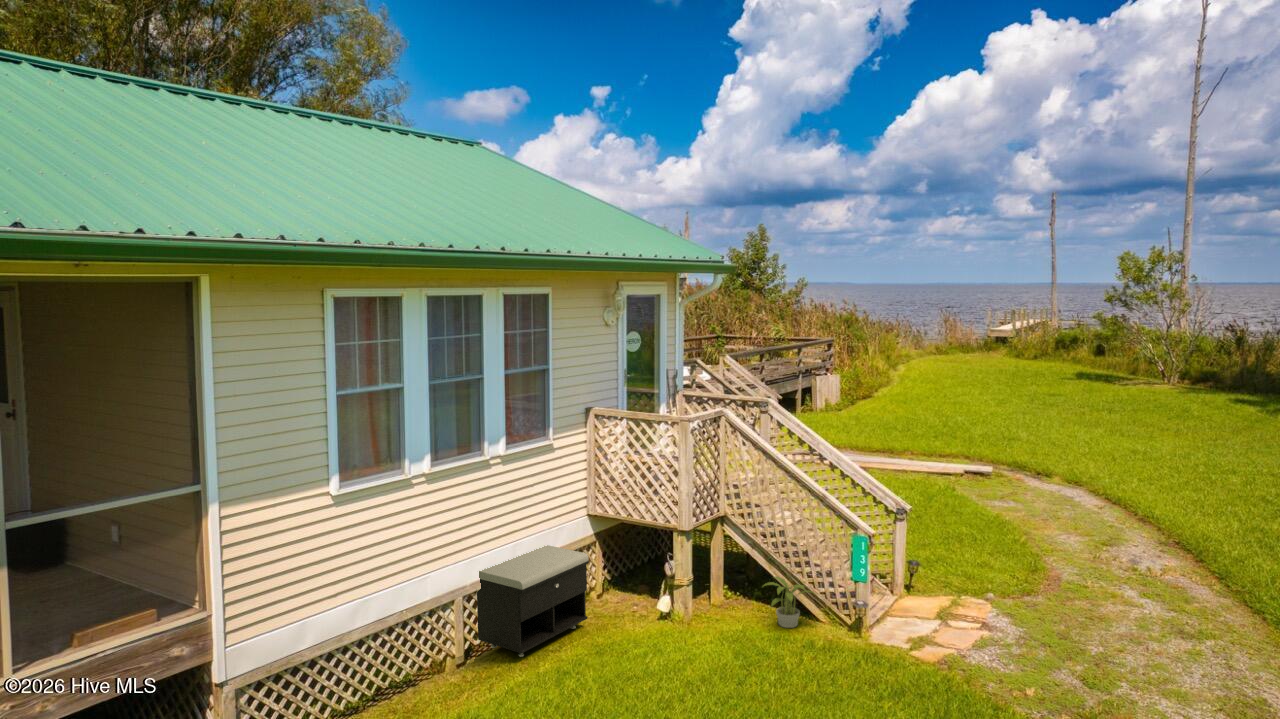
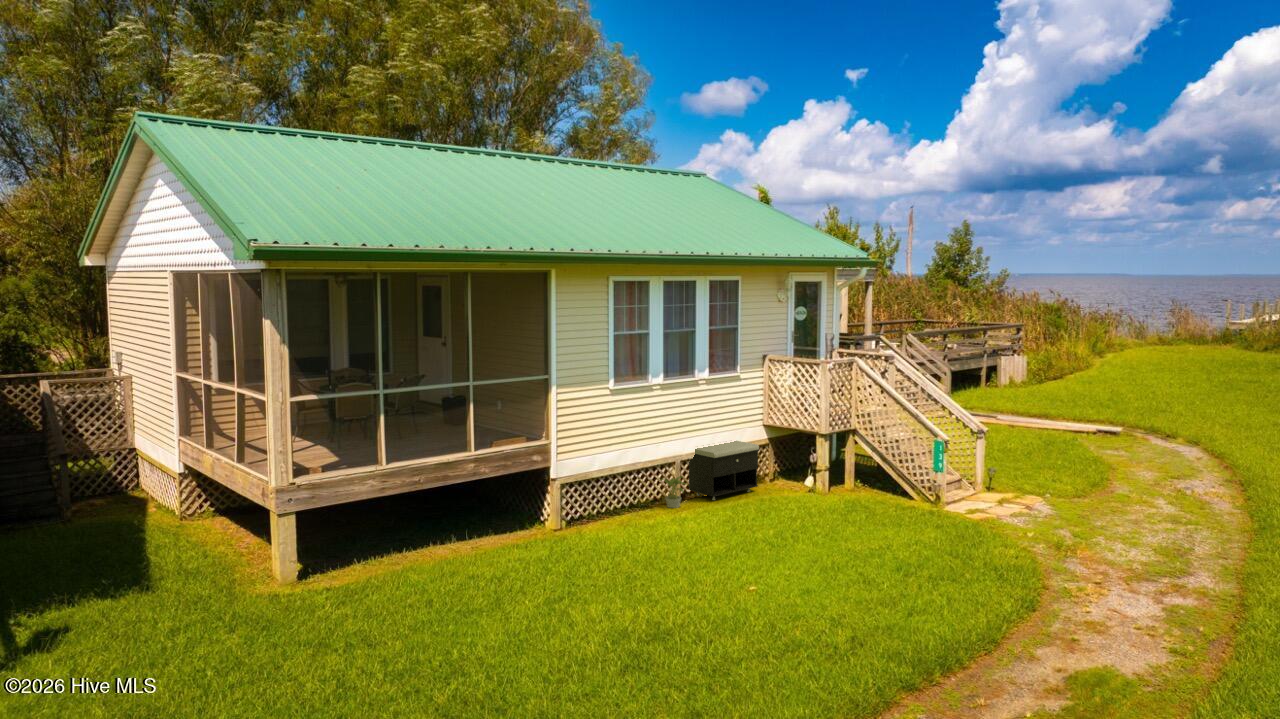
potted plant: present [763,577,813,628] -> present [661,476,686,508]

